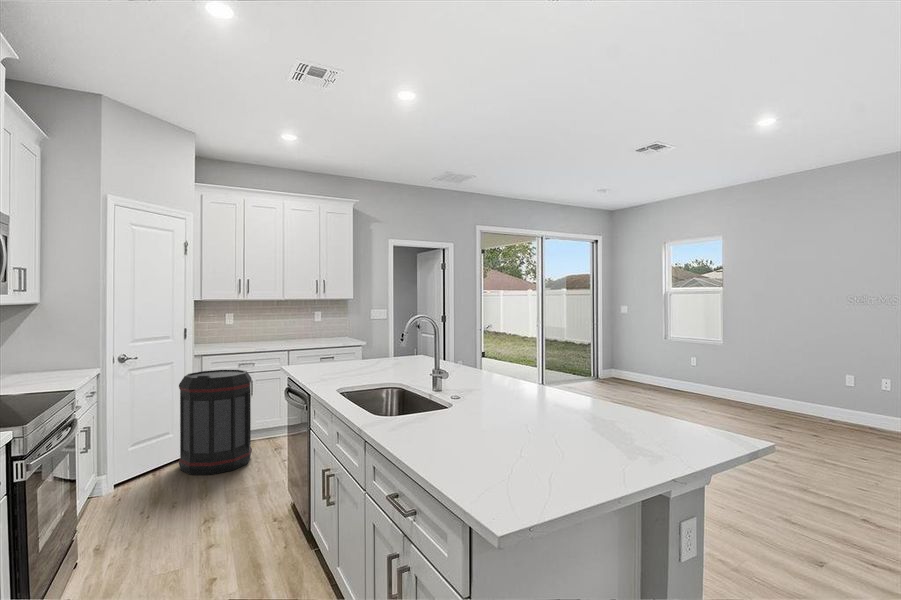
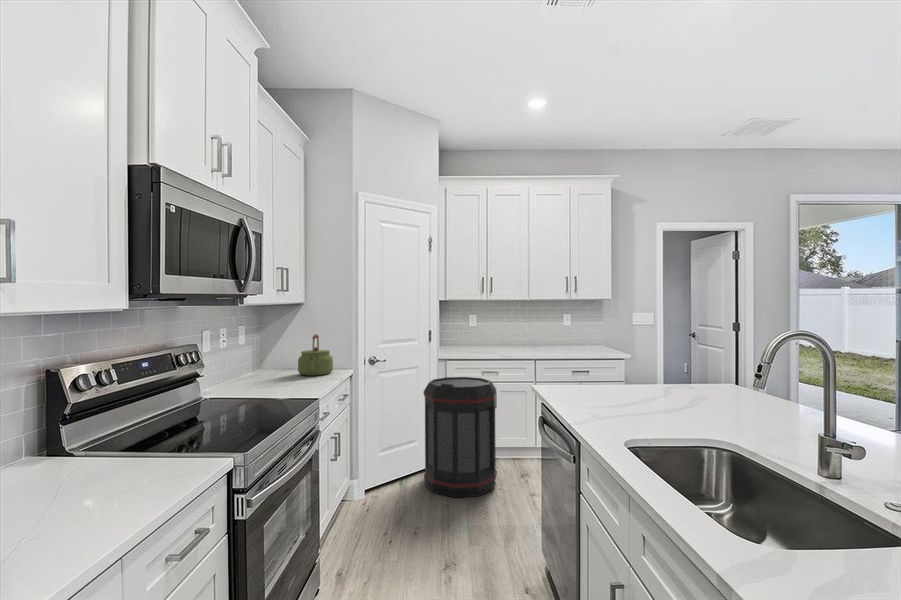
kettle: none [33,335,77,376] -> present [298,334,333,376]

